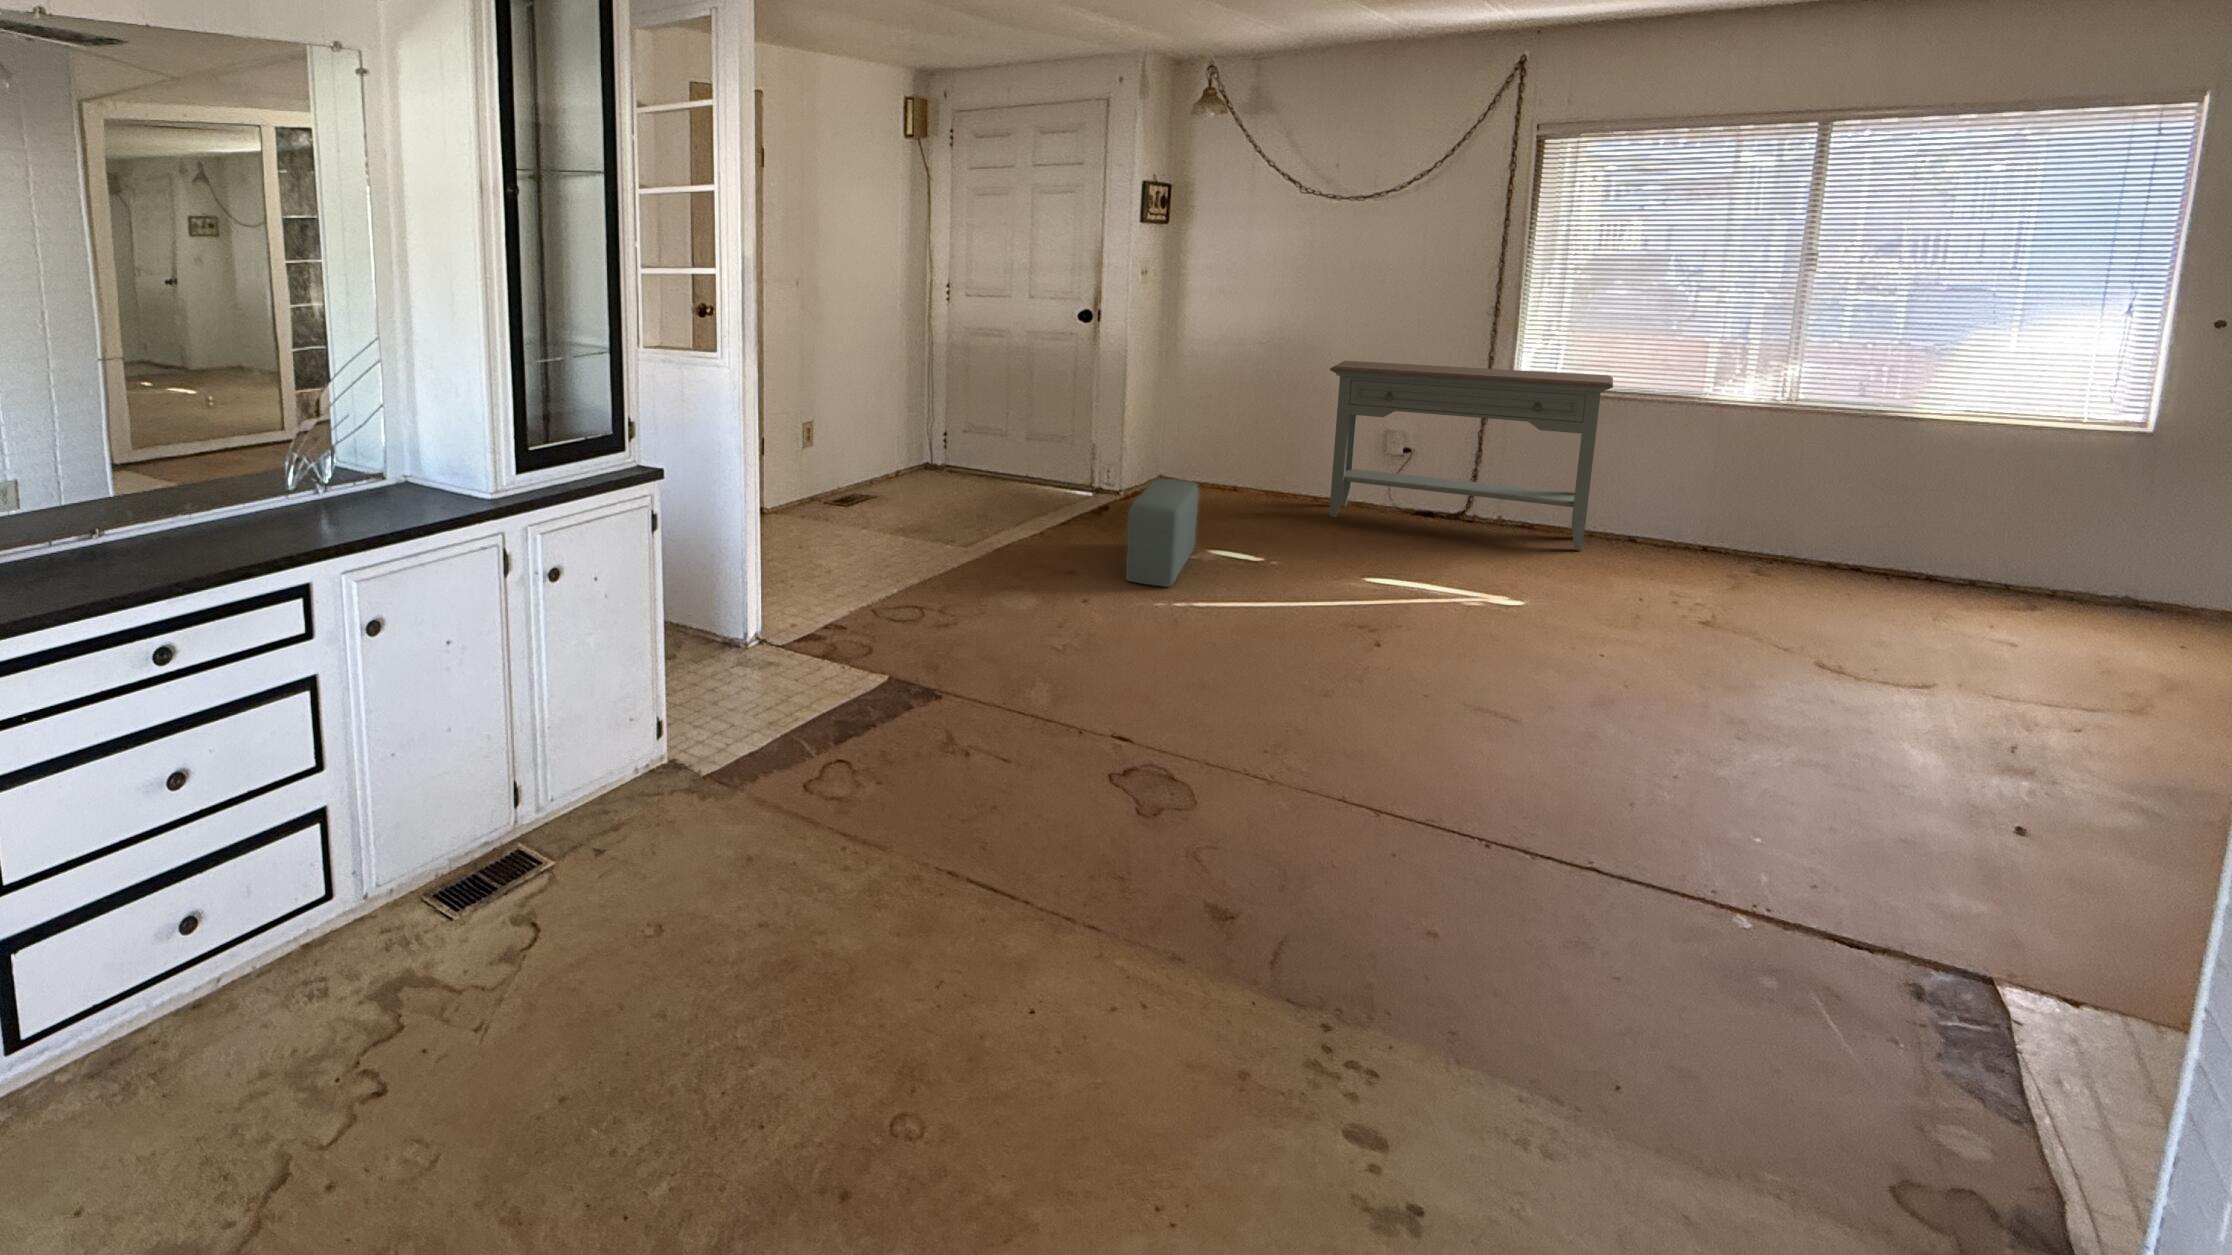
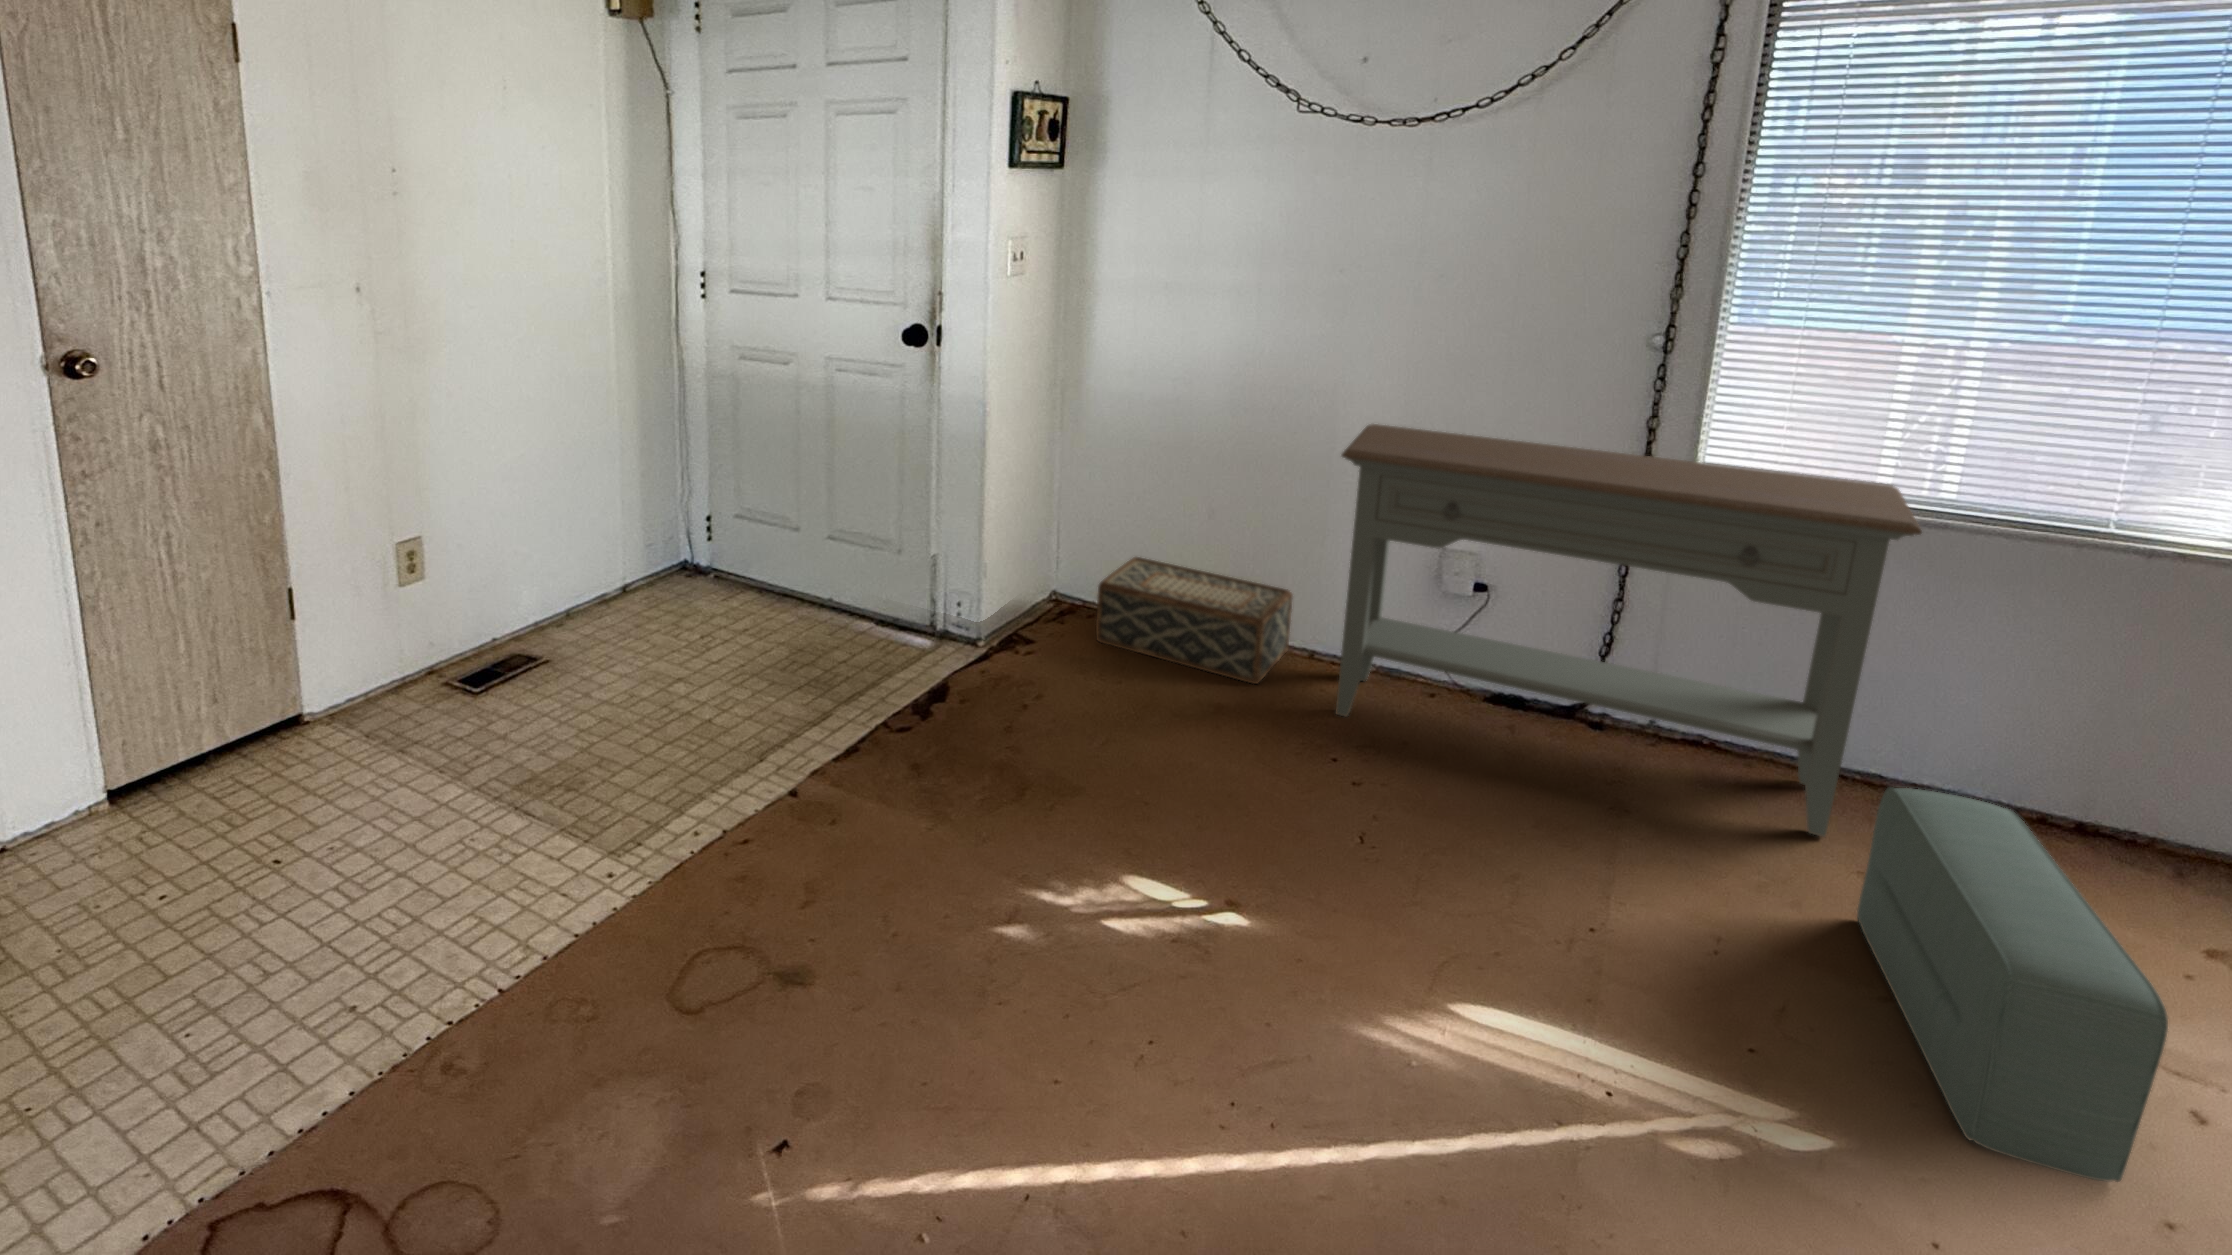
woven basket: none [1187,450,1302,506] -> present [1096,557,1292,684]
pouf: present [1126,479,1199,587] -> present [1857,787,2168,1182]

